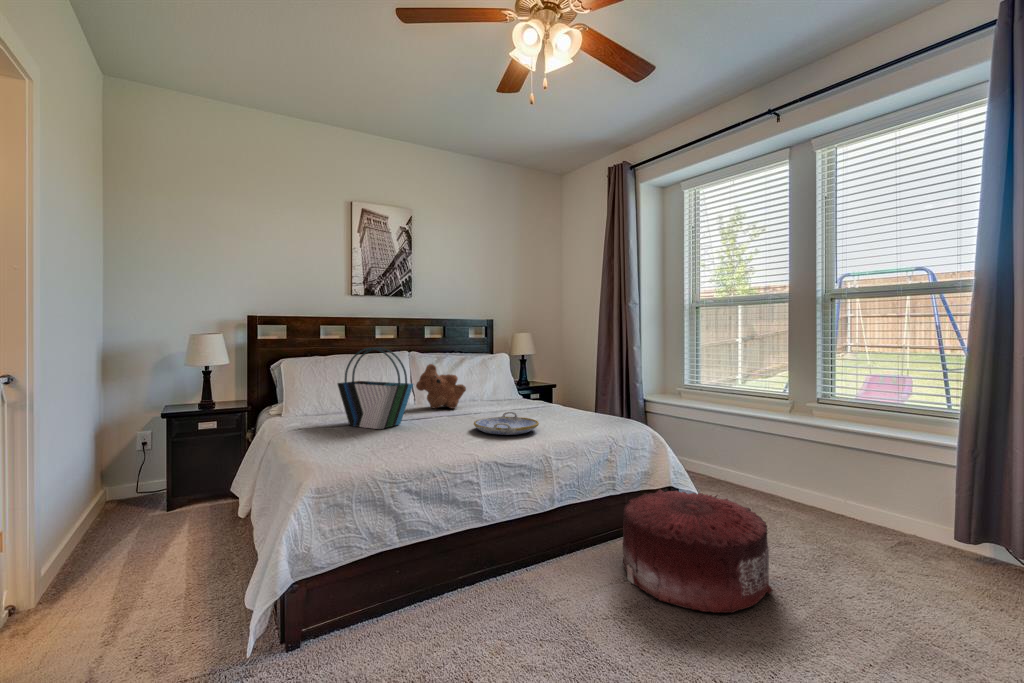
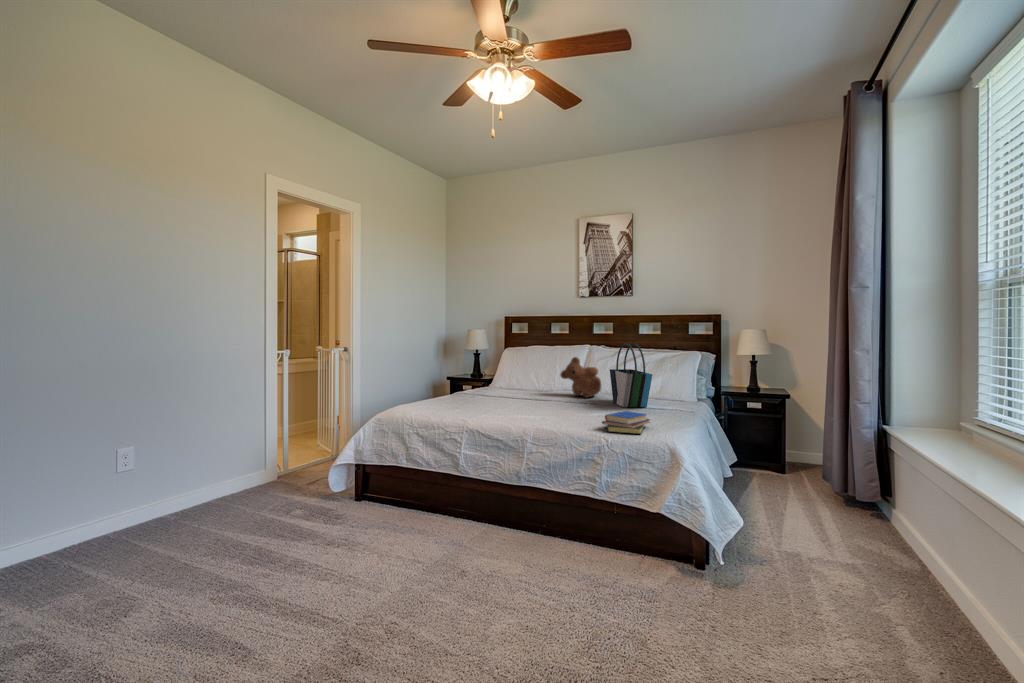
tote bag: present [338,347,413,429] -> present [610,343,652,407]
book: none [572,409,625,430] -> present [602,411,650,434]
serving tray: present [474,412,539,435] -> none [514,402,571,419]
pouf: present [623,489,773,613] -> none [505,497,661,632]

